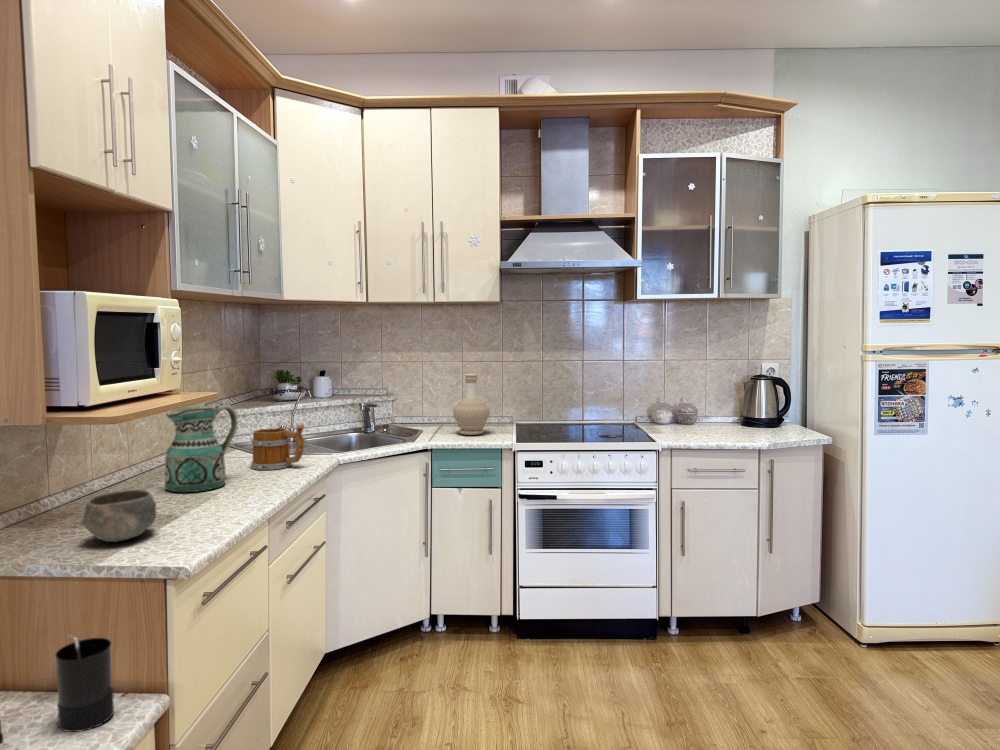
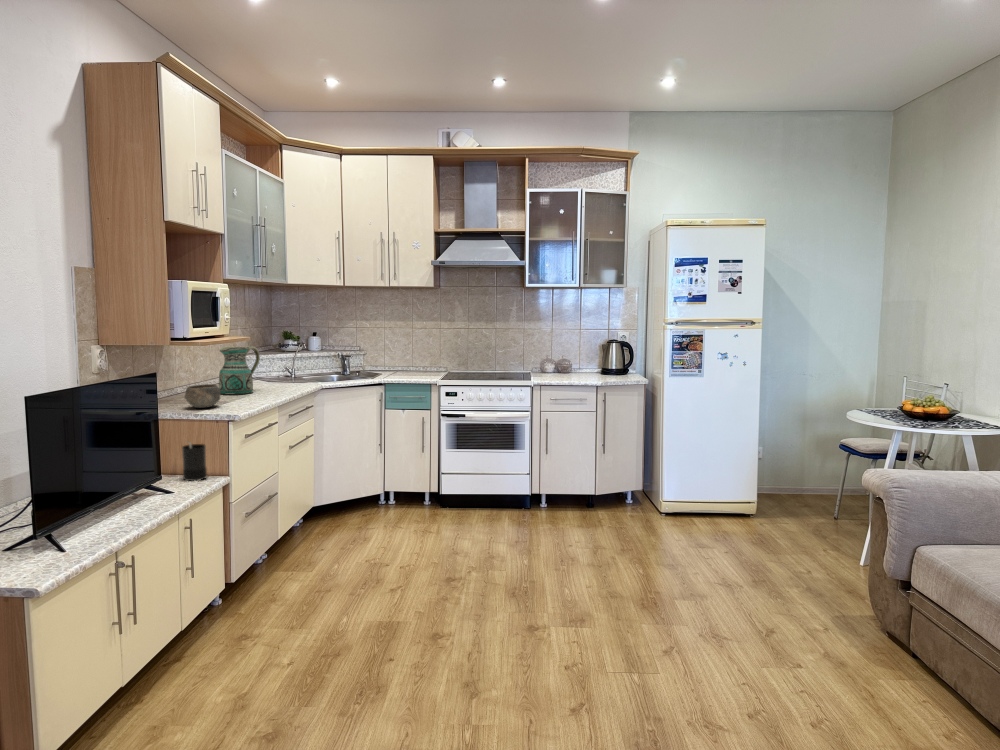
bottle: present [453,374,490,435] -> none [401,335,426,376]
mug: present [251,425,305,470] -> none [267,361,300,388]

